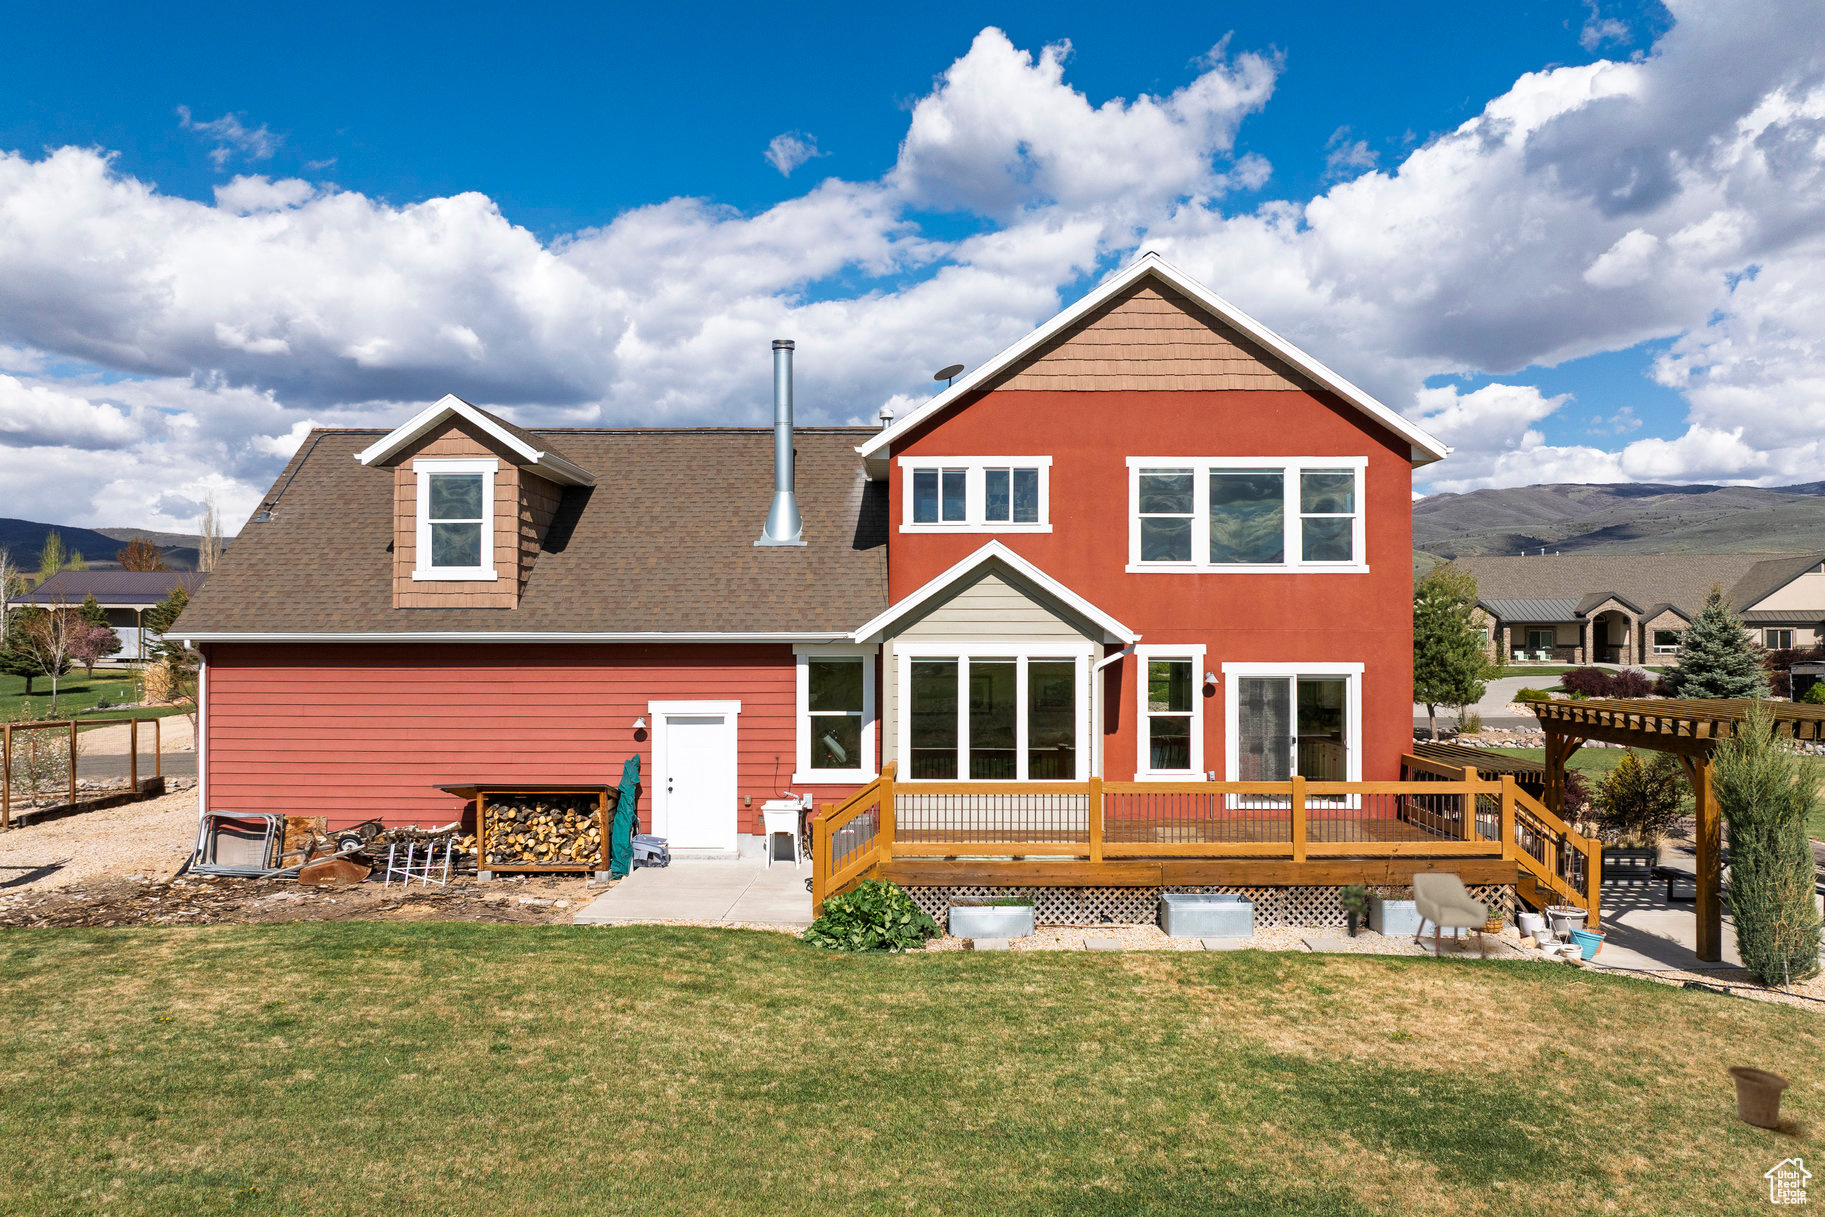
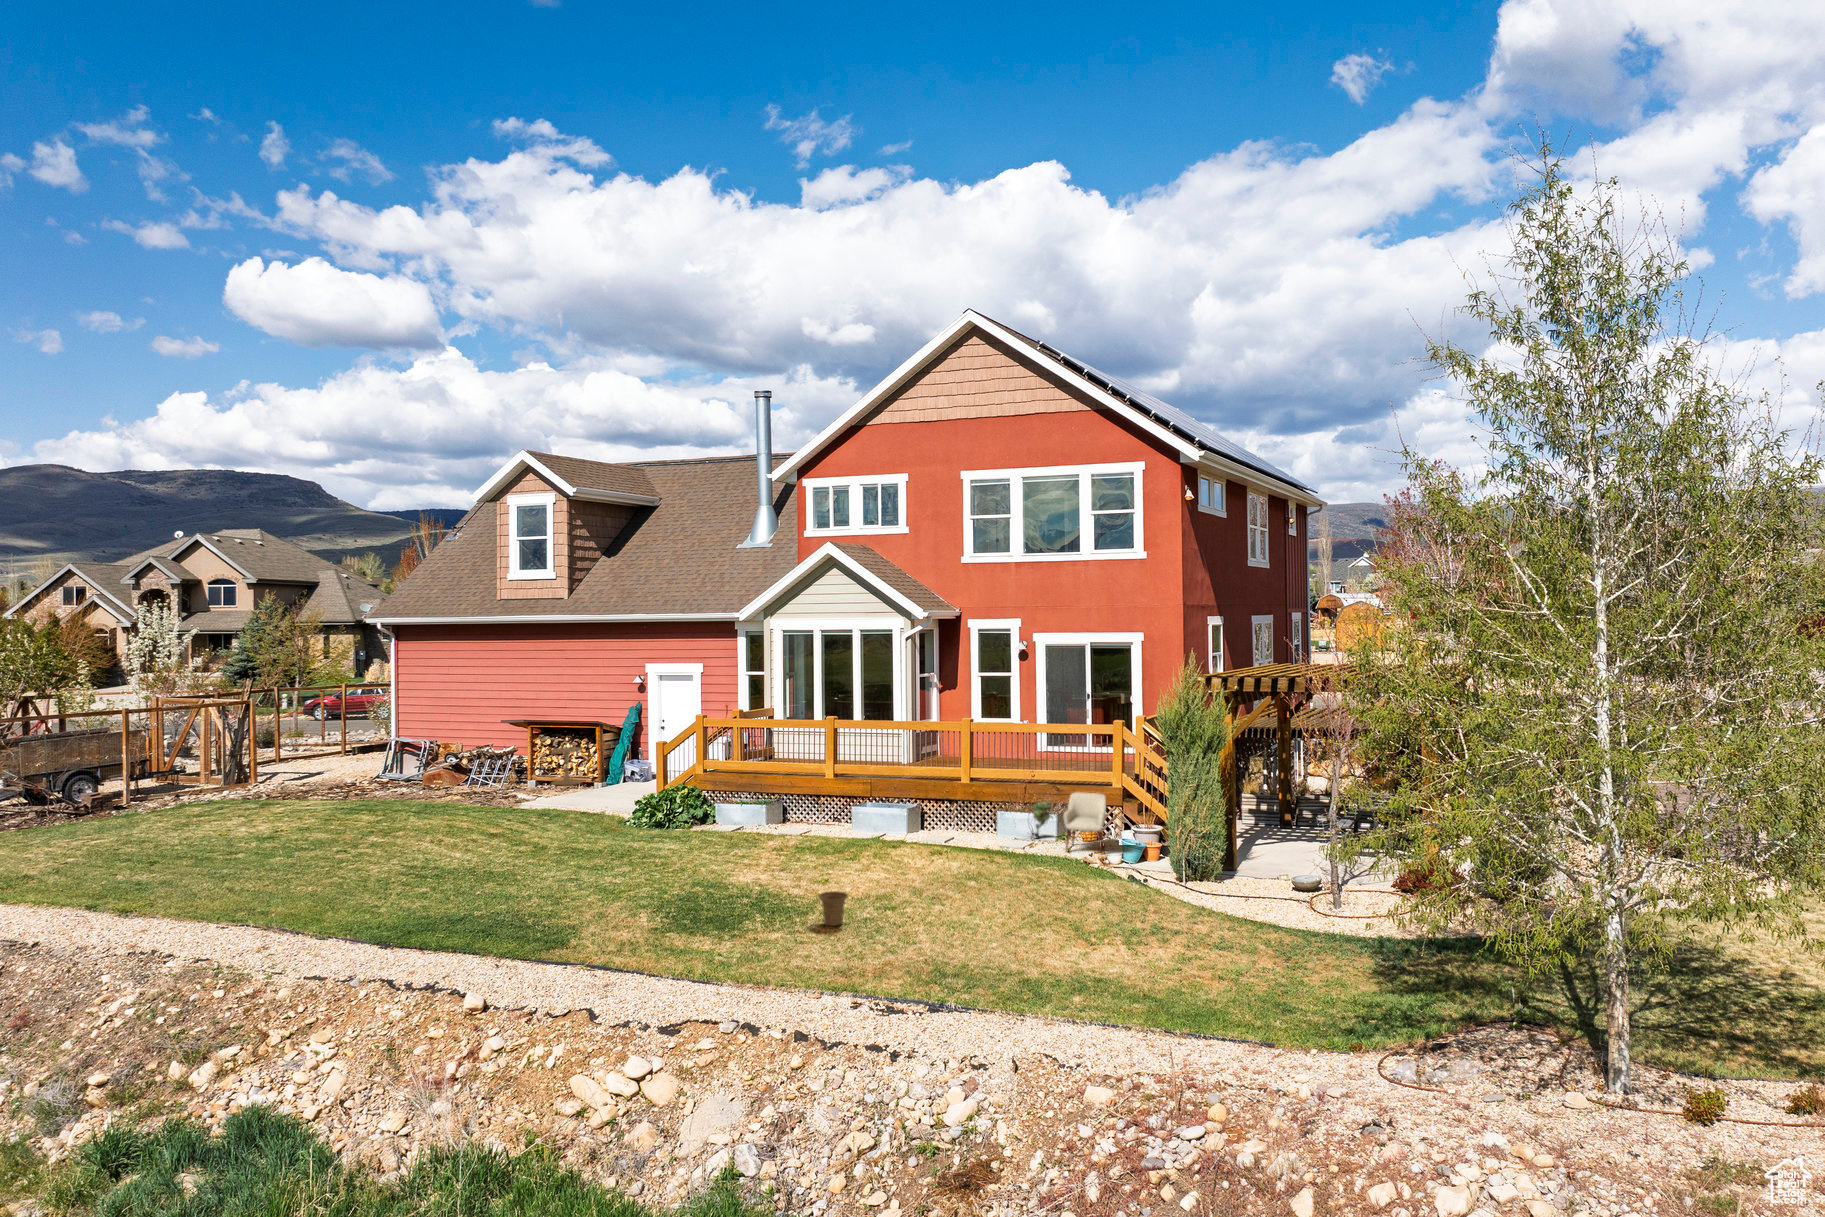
pedestal table: none [526,824,577,884] -> present [552,747,582,786]
basket: present [1727,1066,1790,1128] -> present [818,891,848,926]

